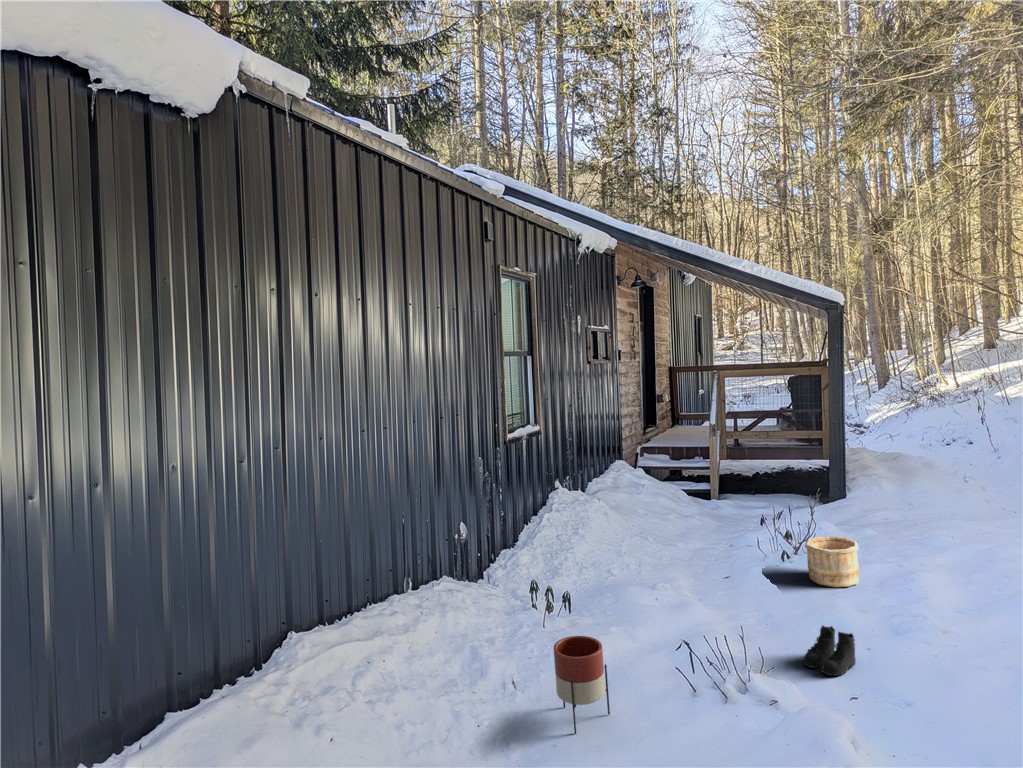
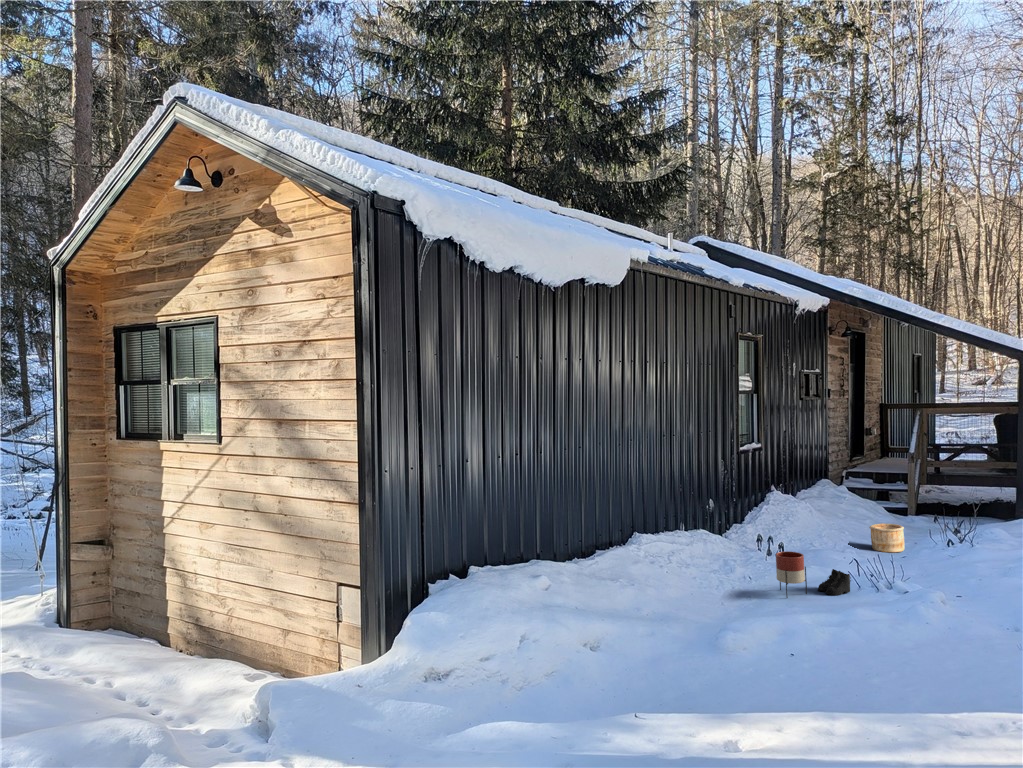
wooden bucket: present [805,536,859,587] -> present [869,523,904,552]
boots: present [804,626,856,676] -> present [818,569,851,595]

